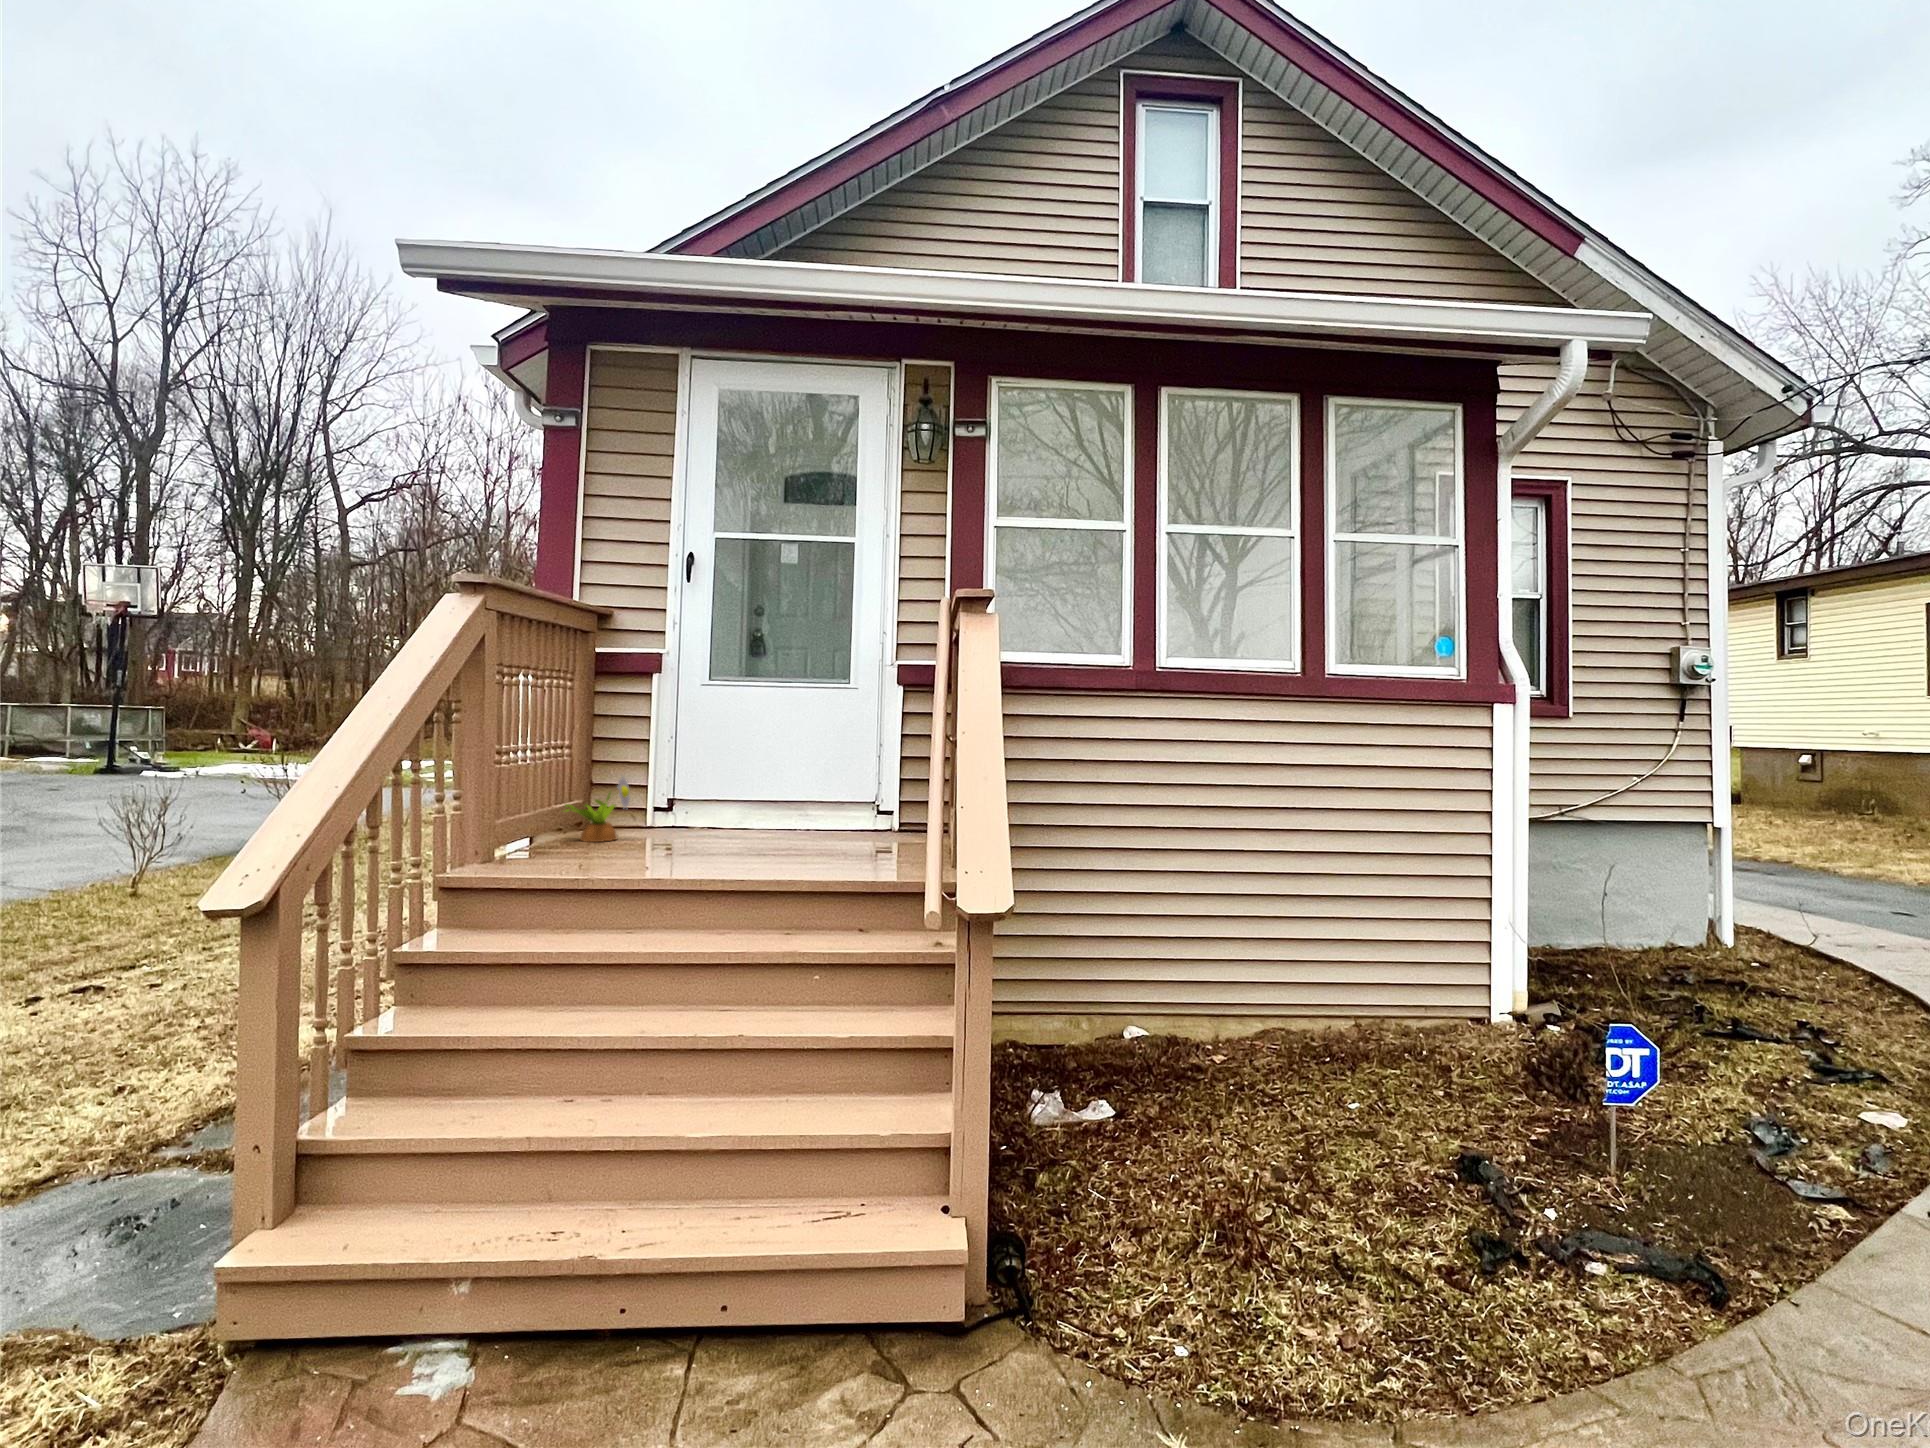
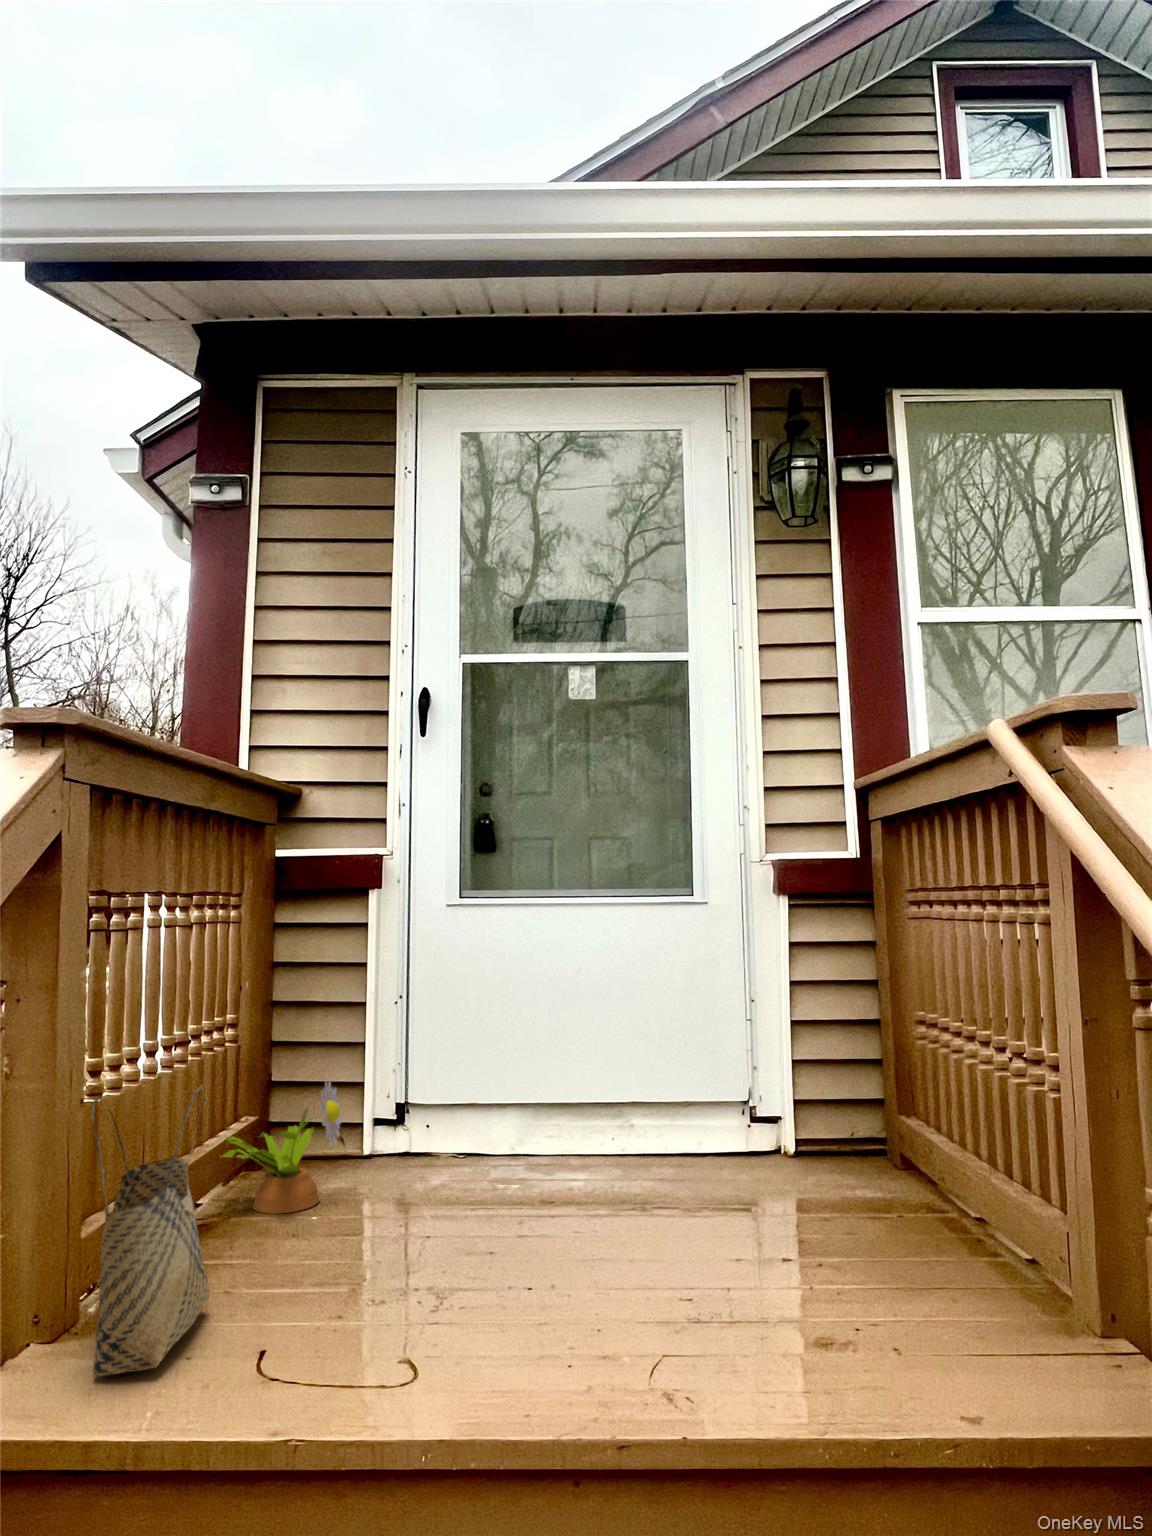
woven basket: none [503,754,557,869] -> present [92,1086,209,1376]

